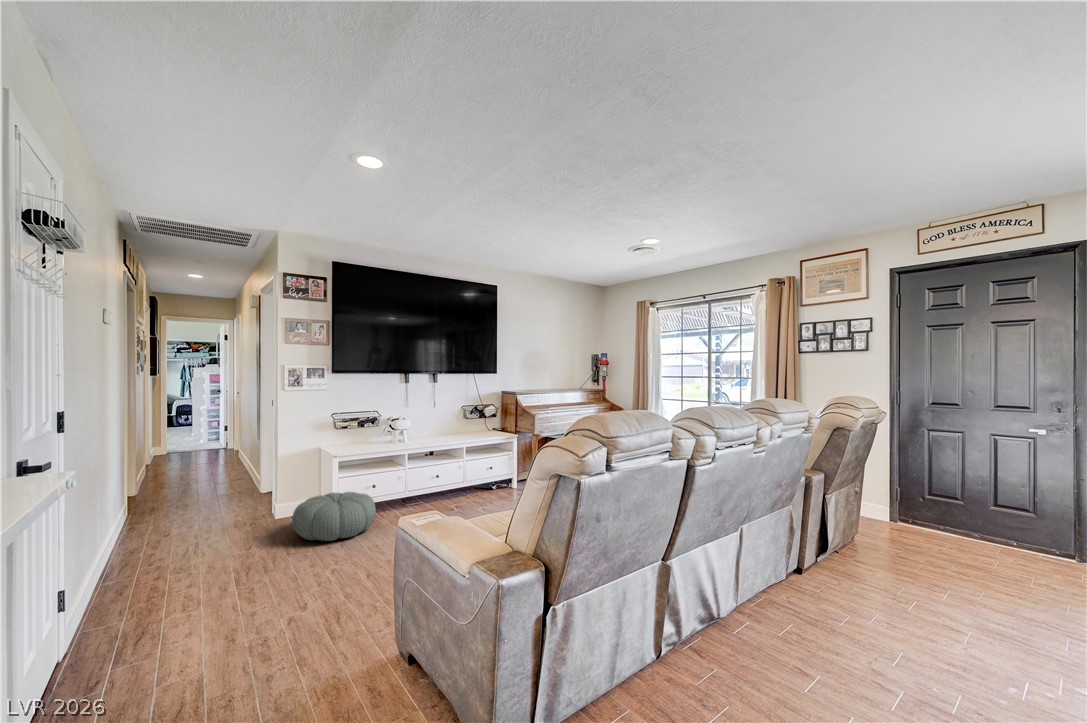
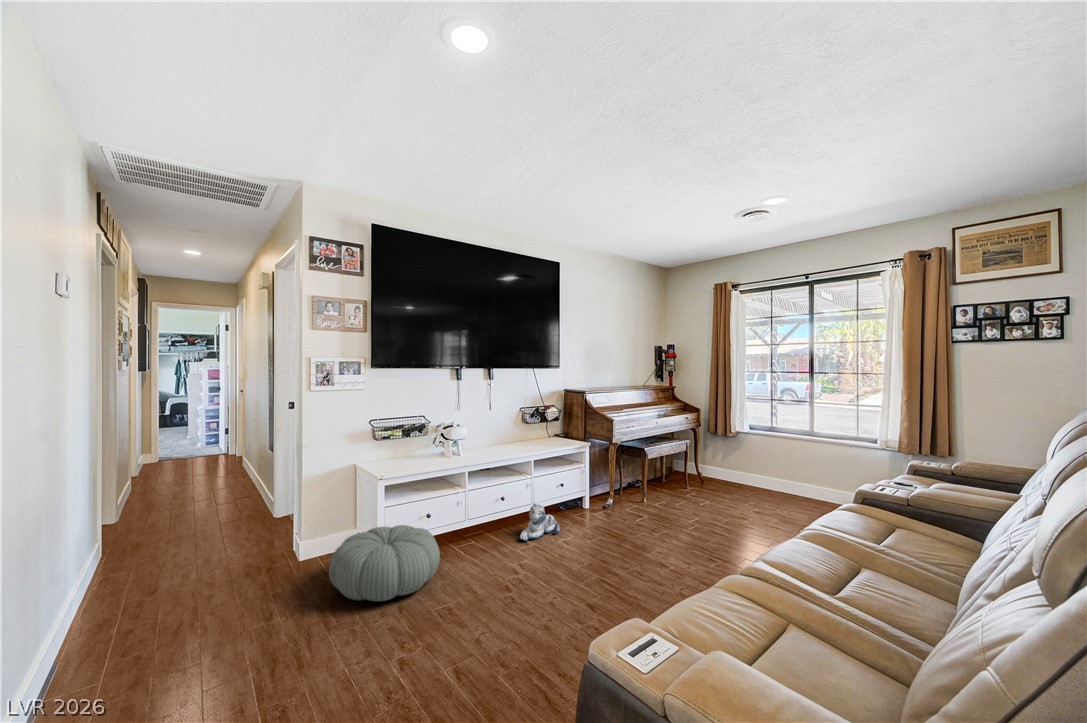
plush toy: none [447,480,484,508] -> present [520,504,560,541]

